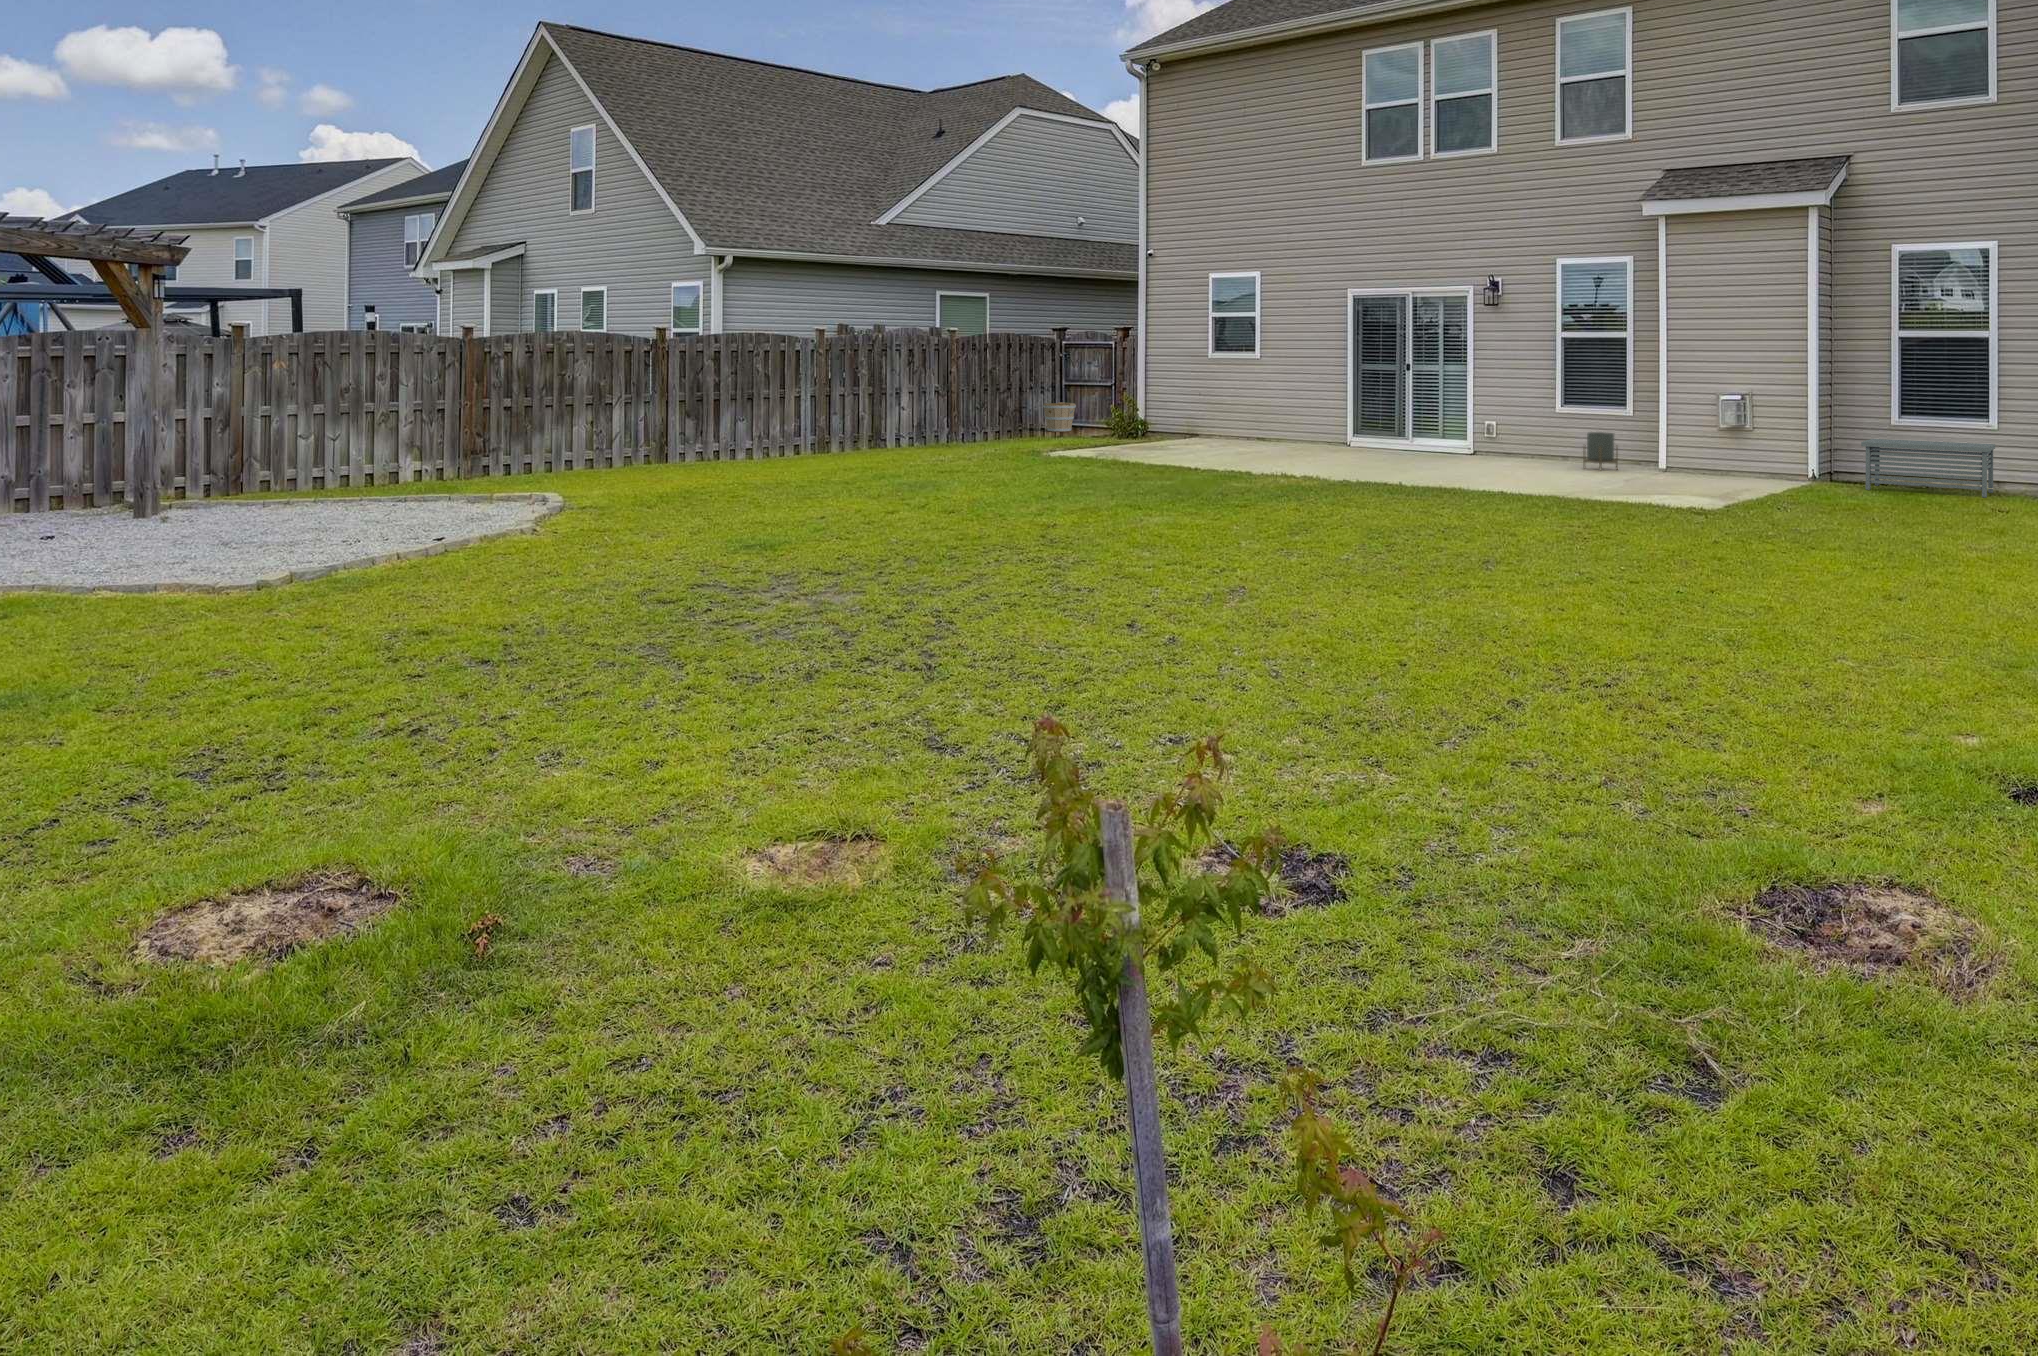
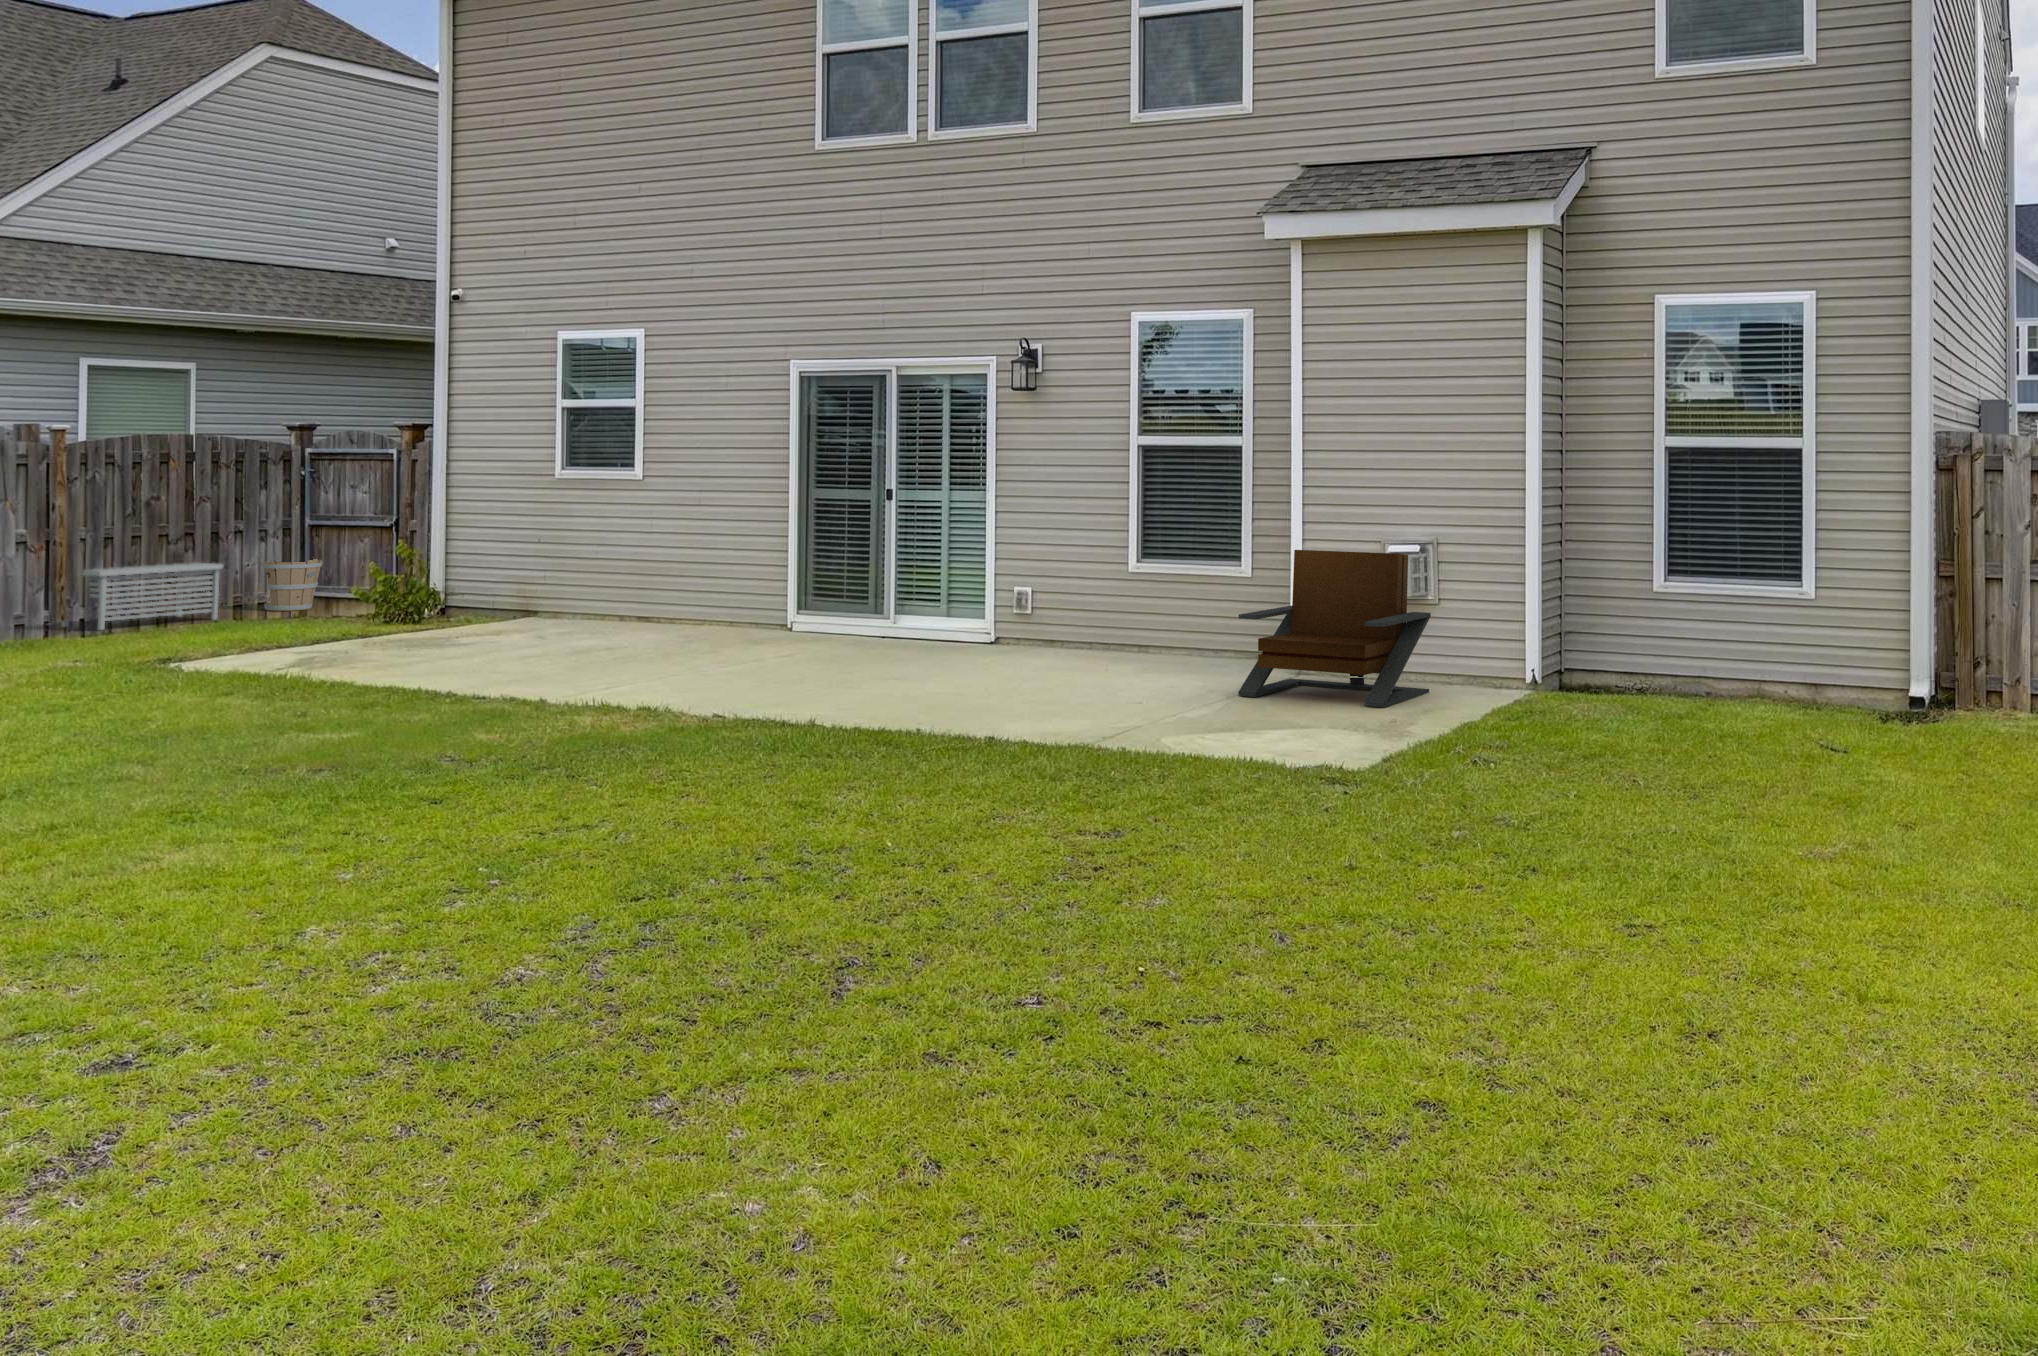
lounge chair: none [1631,398,1747,486] -> present [1238,550,1431,707]
planter: present [1583,432,1618,469] -> none [1166,609,1224,677]
storage bench: present [1861,439,1995,497] -> present [61,563,223,630]

